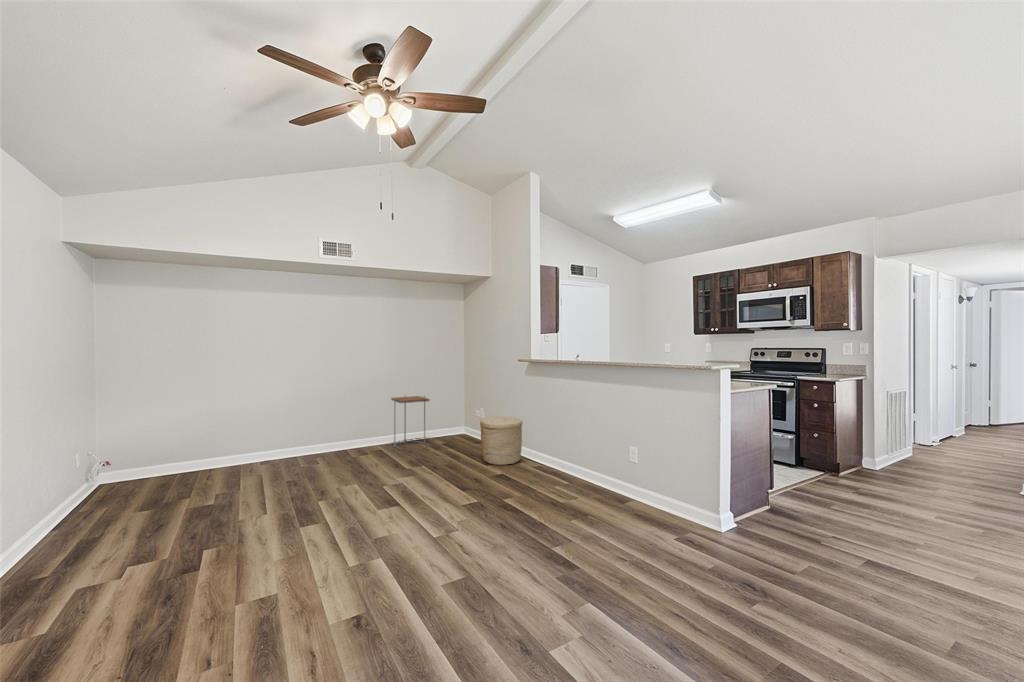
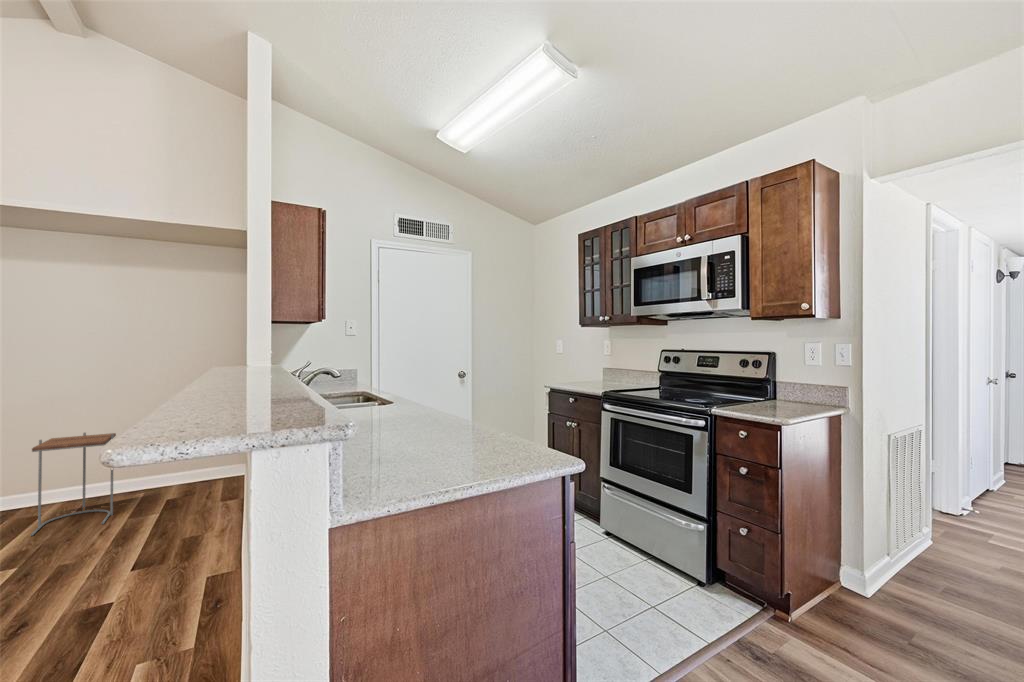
woven basket: present [480,416,523,465] -> none [110,479,212,584]

